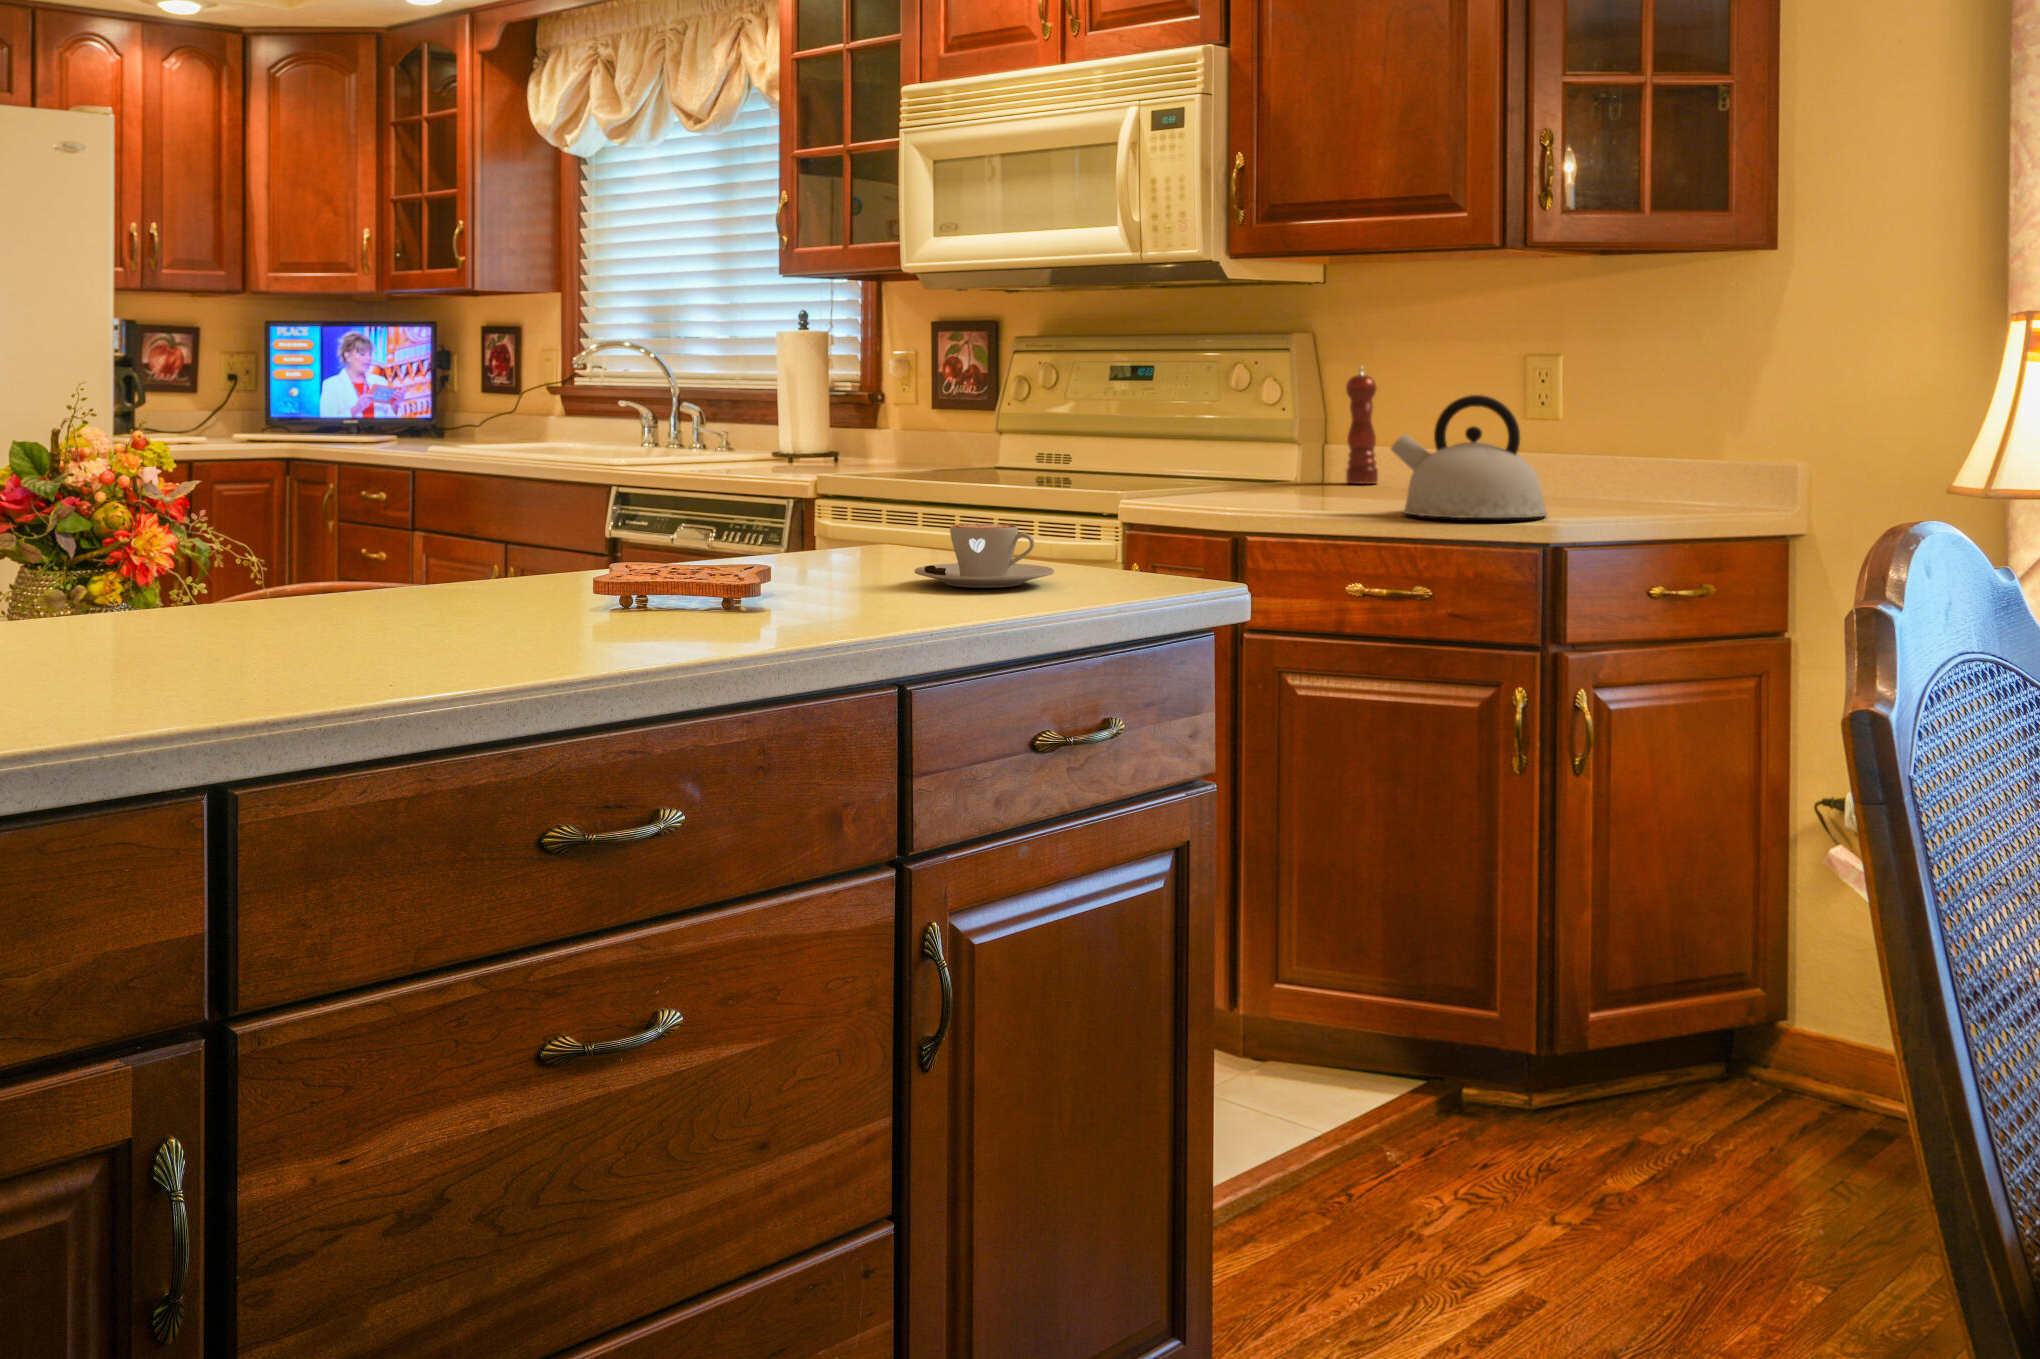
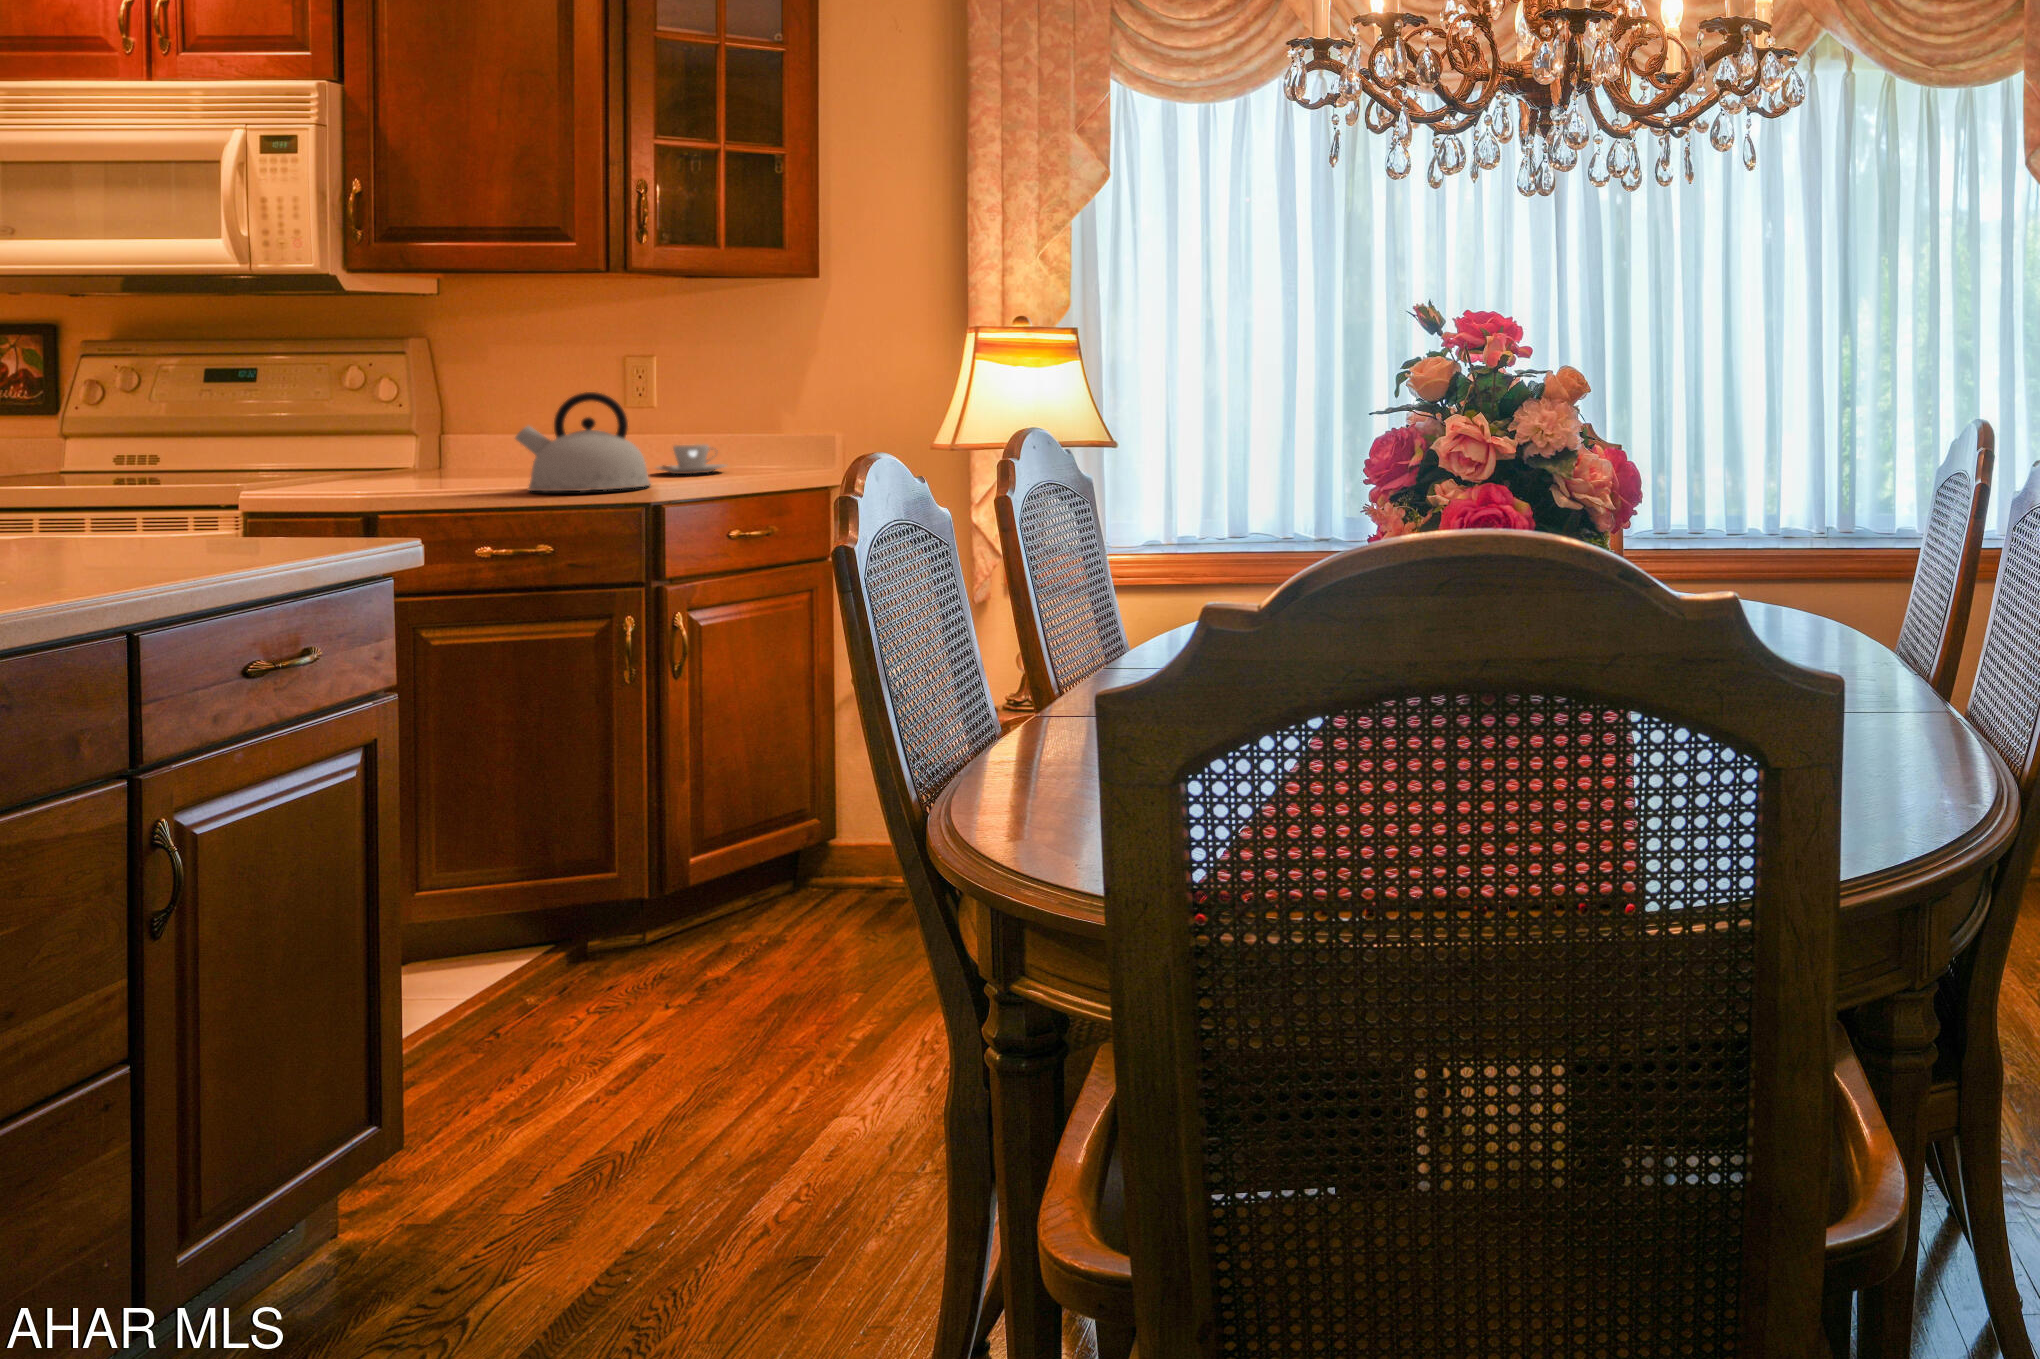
pepper mill: present [1346,367,1378,484] -> none [463,369,497,471]
coffee cup: present [915,524,1054,588] -> present [657,444,726,474]

